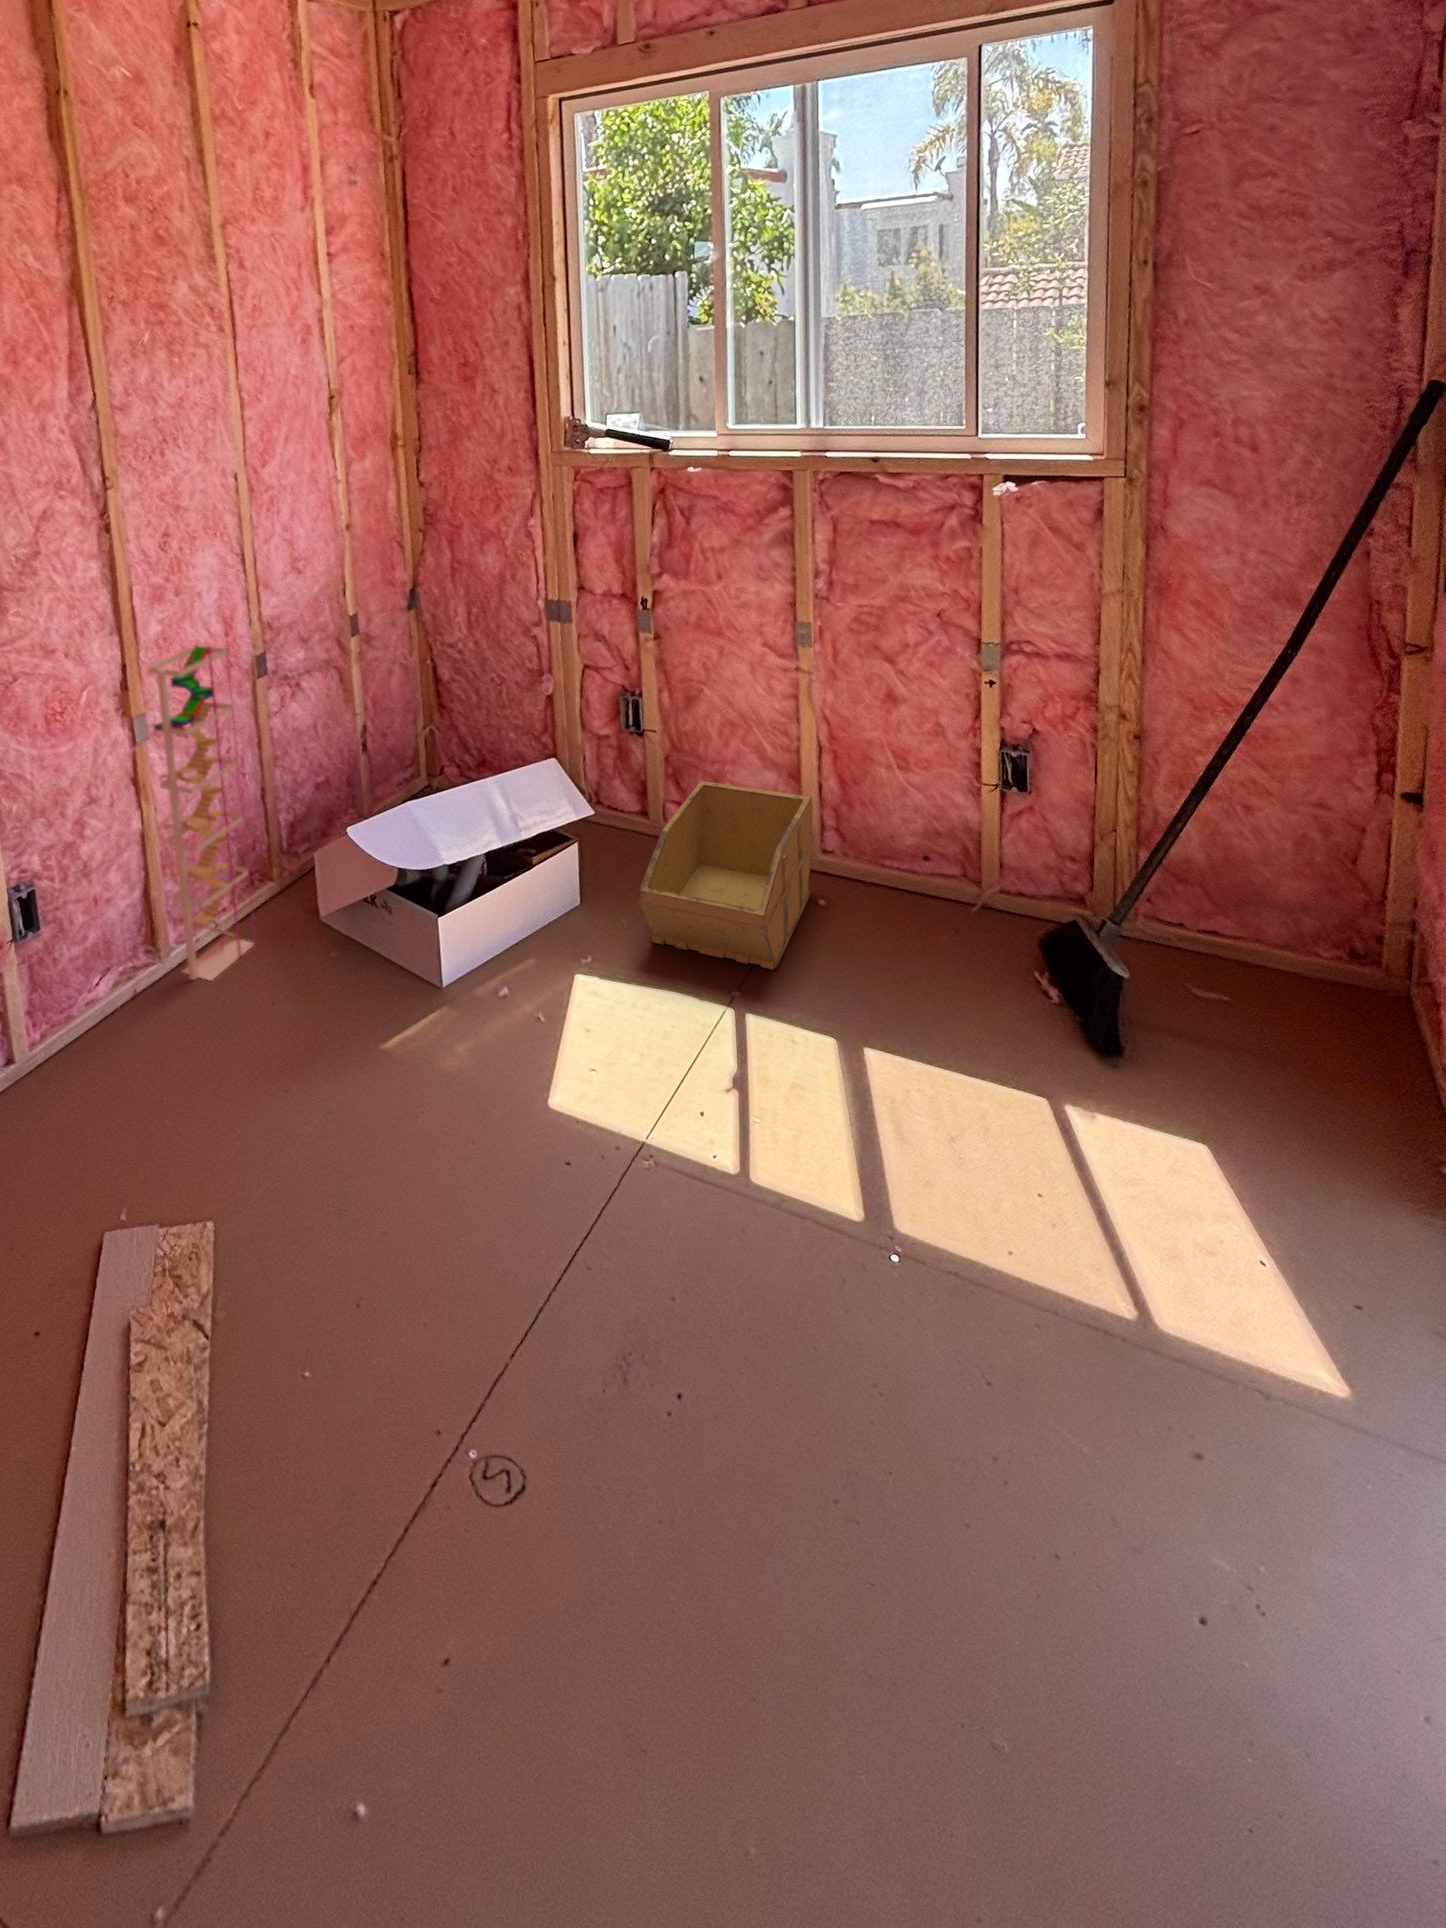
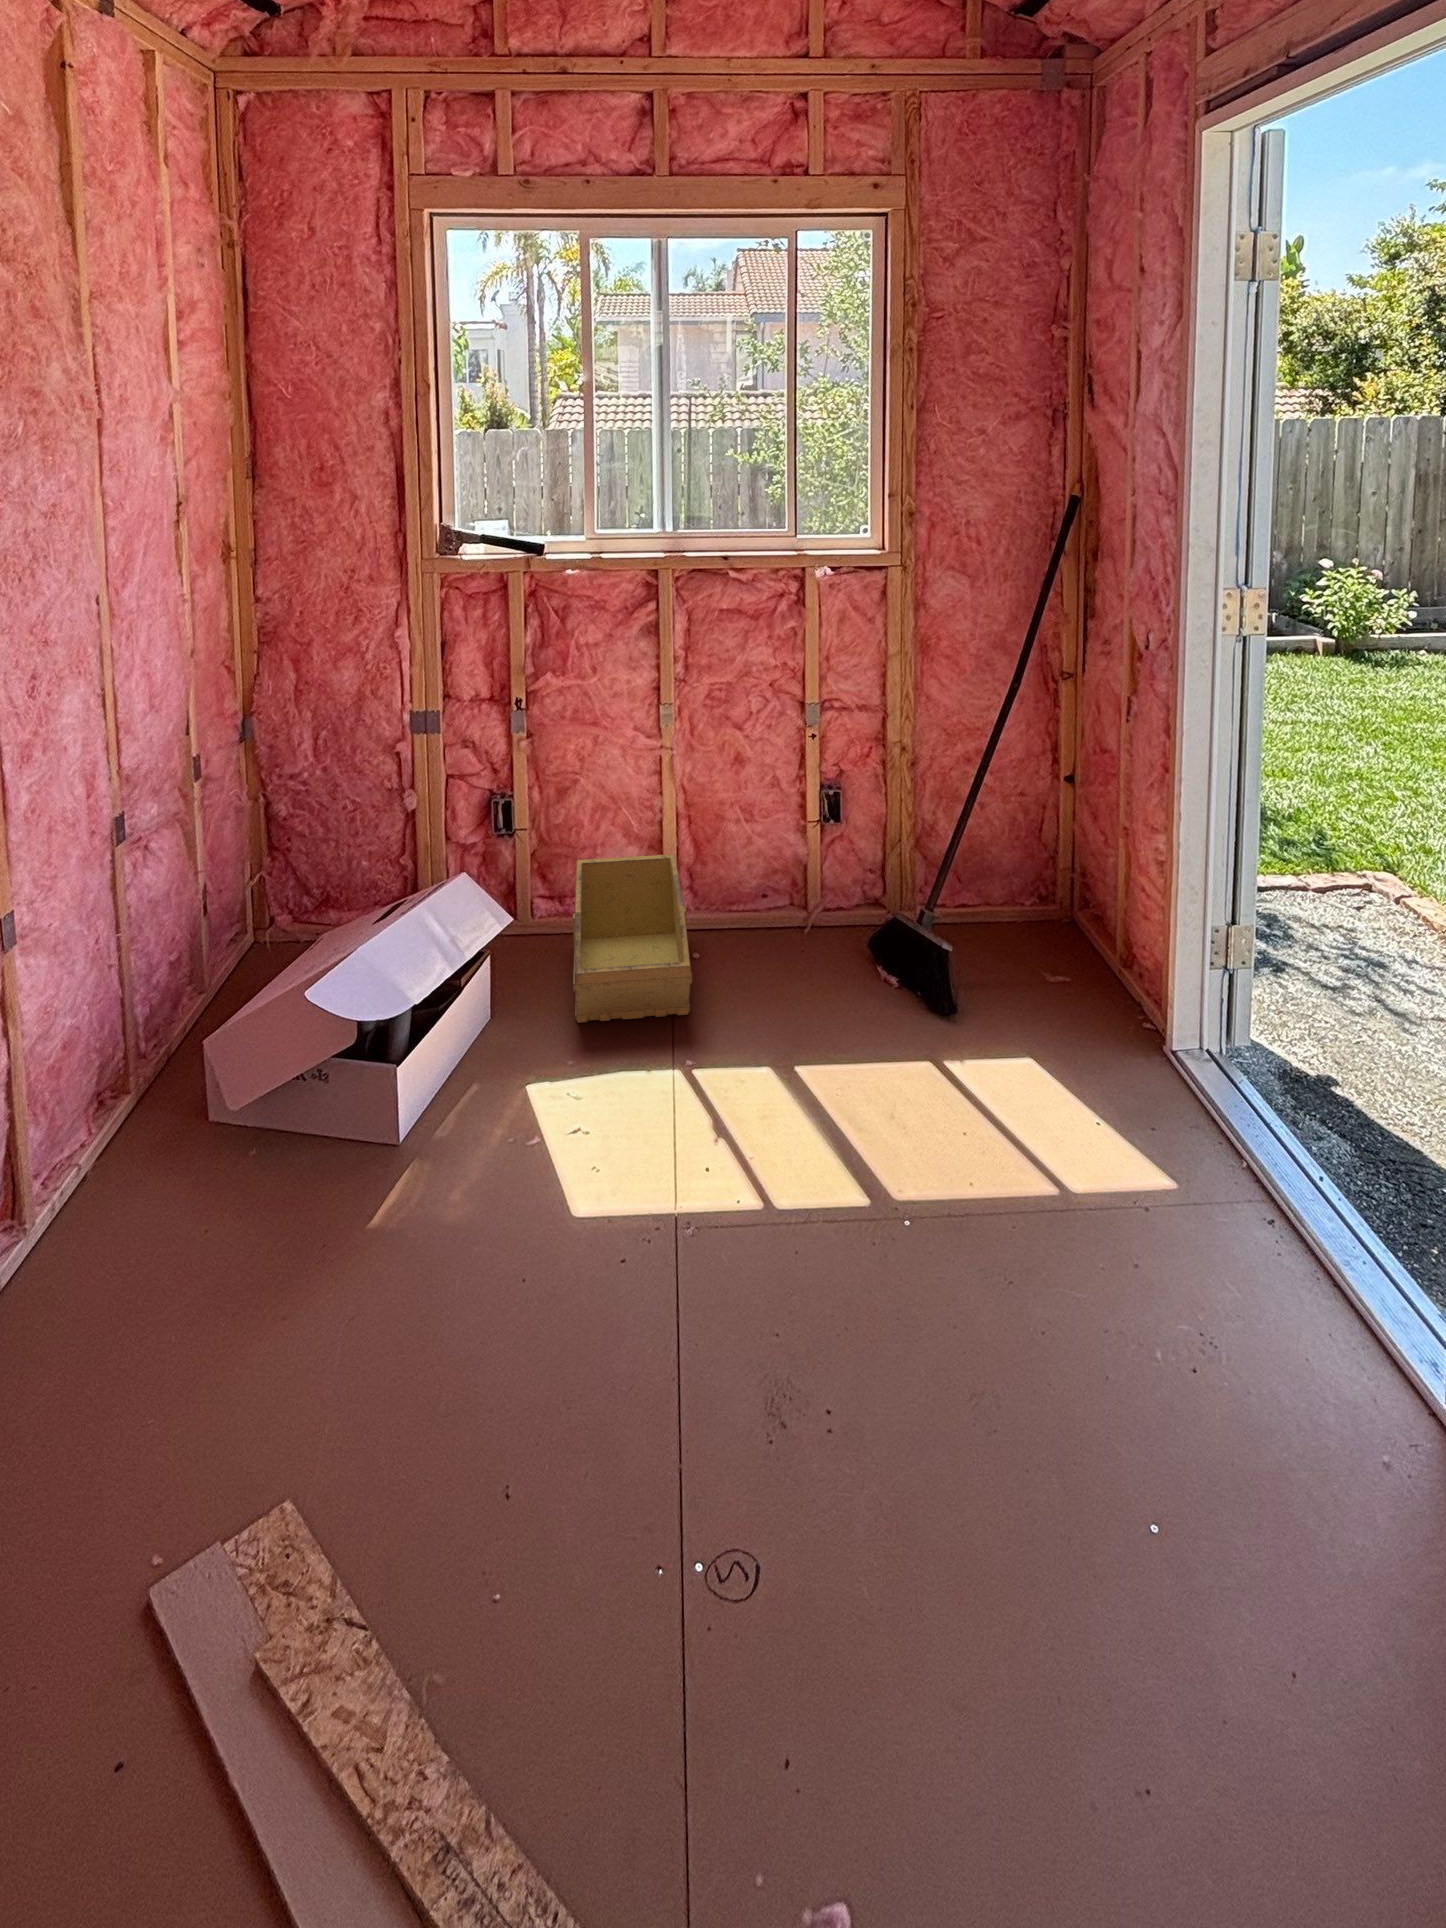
shelving unit: present [148,645,255,980] -> none [27,805,143,1241]

